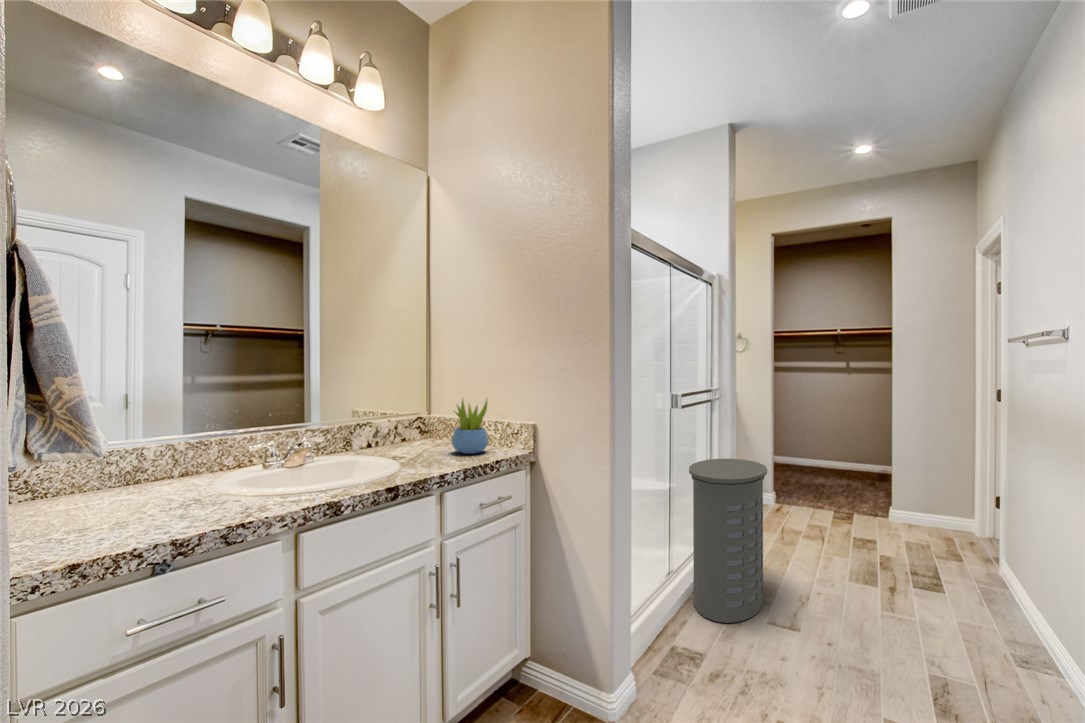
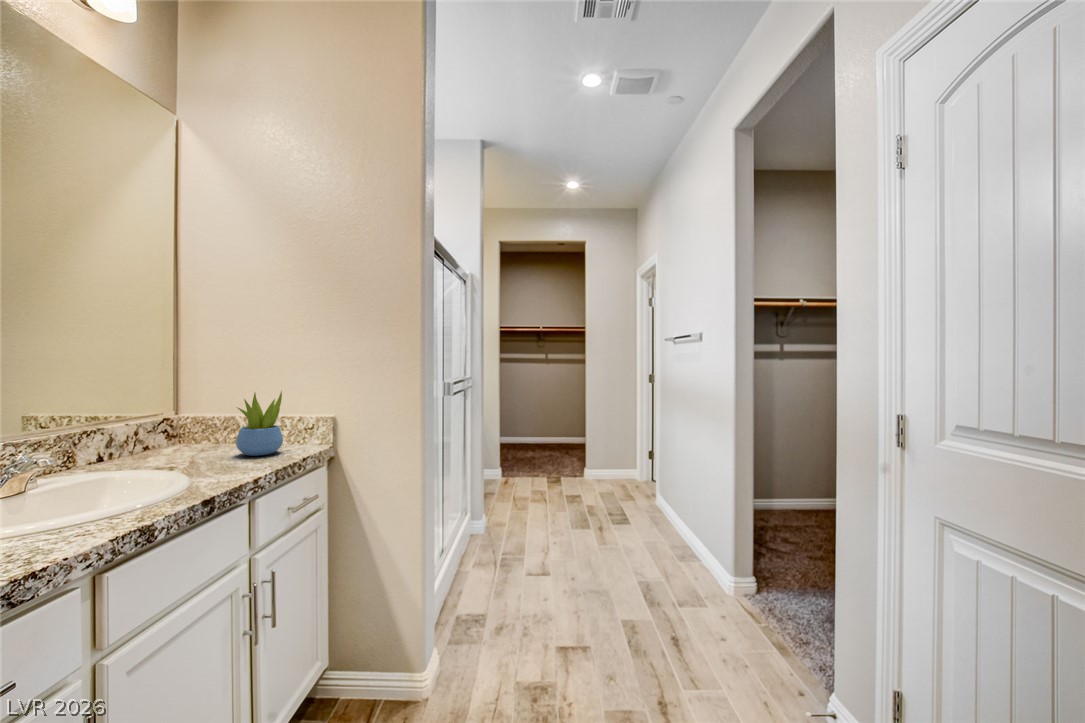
laundry hamper: present [689,459,767,623] -> none [457,440,521,584]

